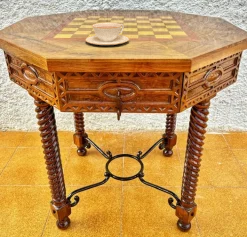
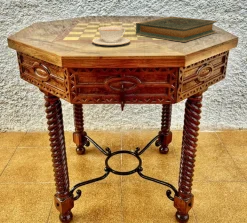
hardback book: none [137,11,231,42] -> present [136,16,217,42]

